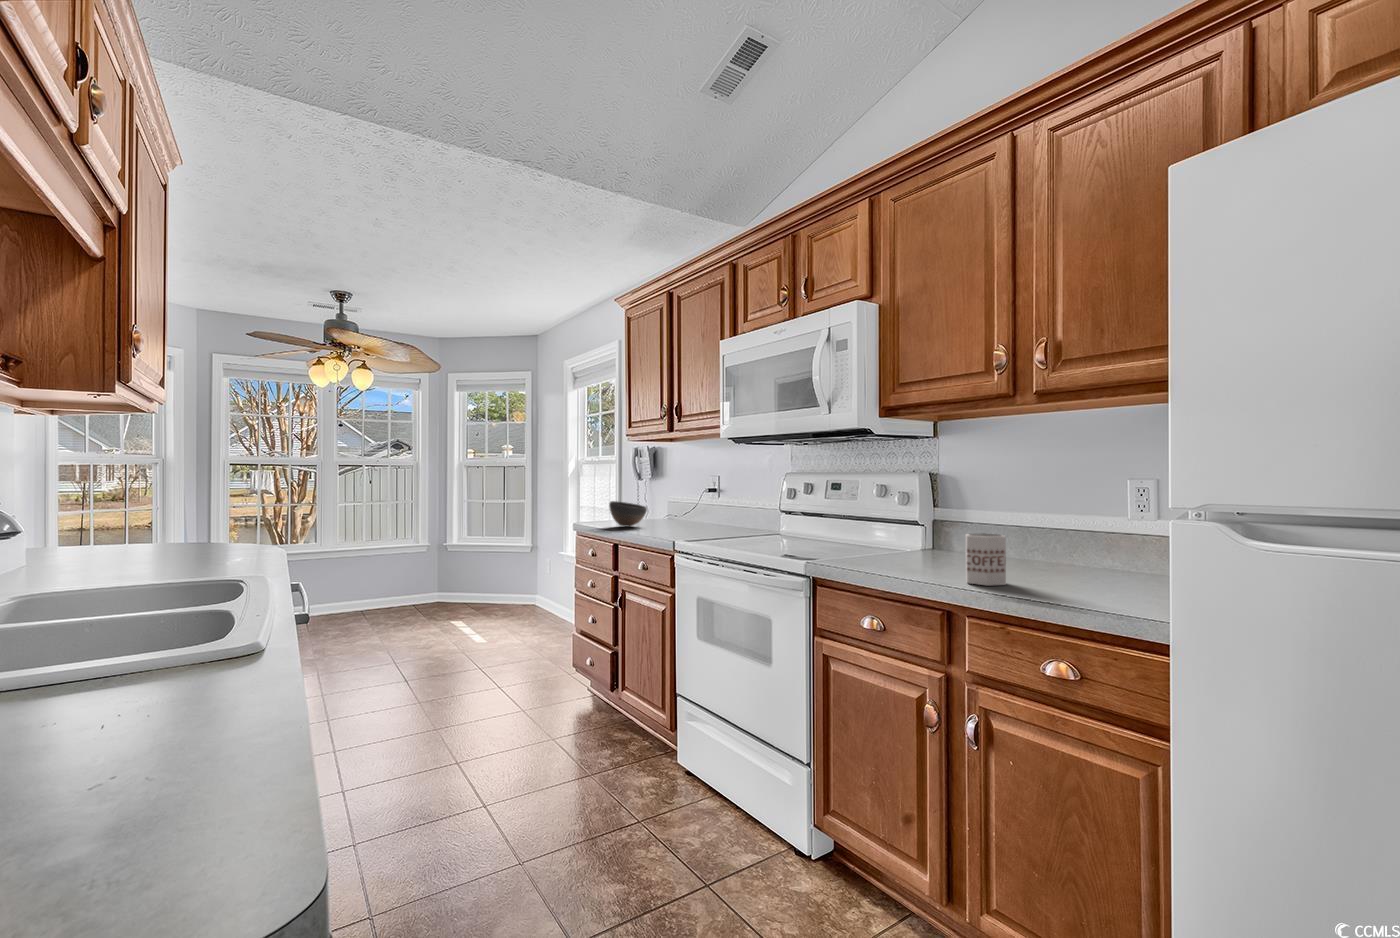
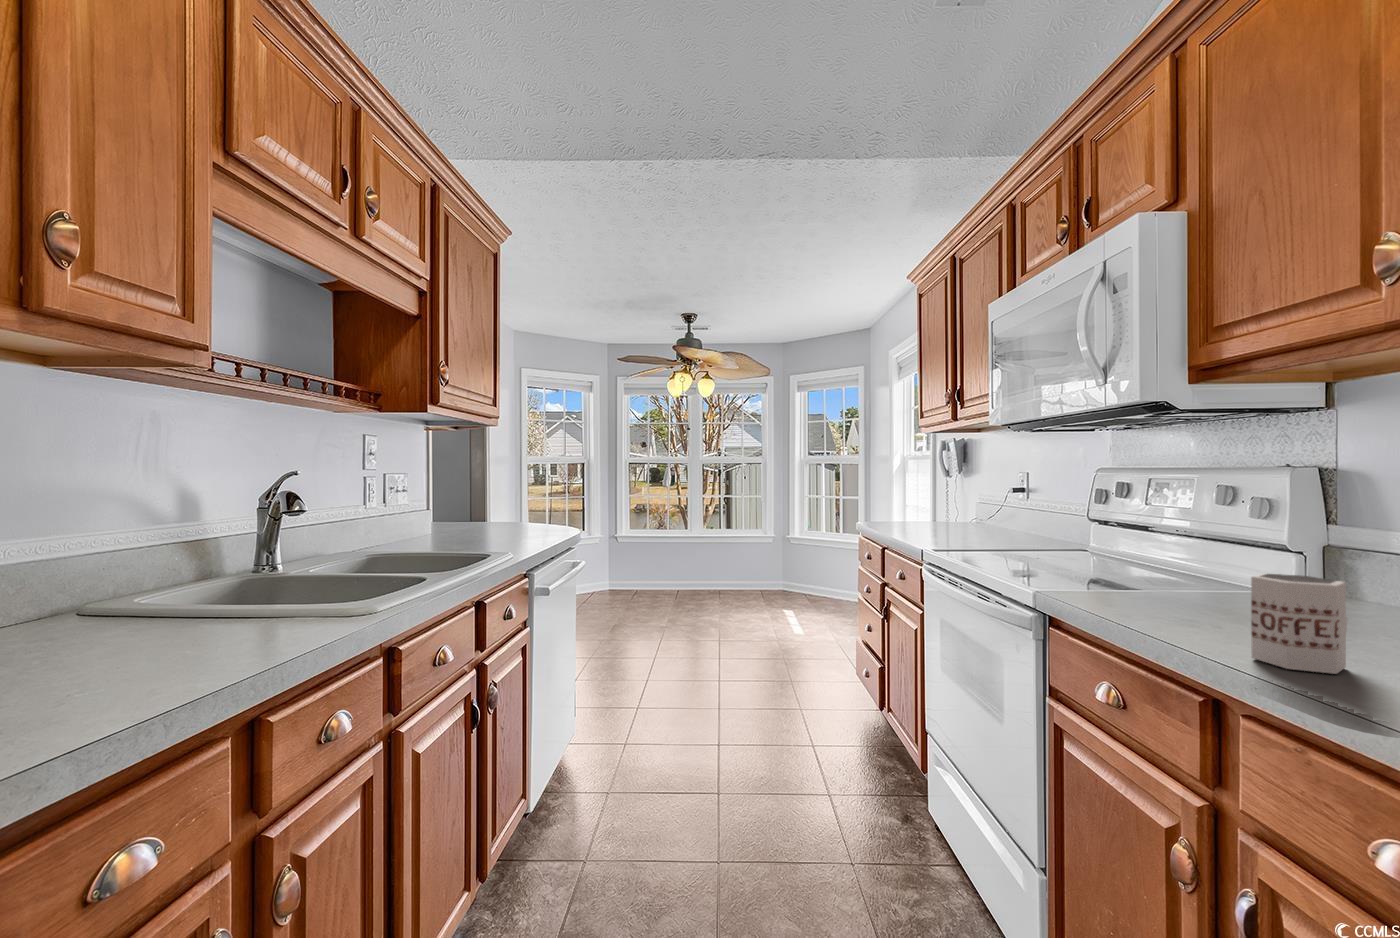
bowl: present [609,501,647,526] -> none [888,500,932,529]

